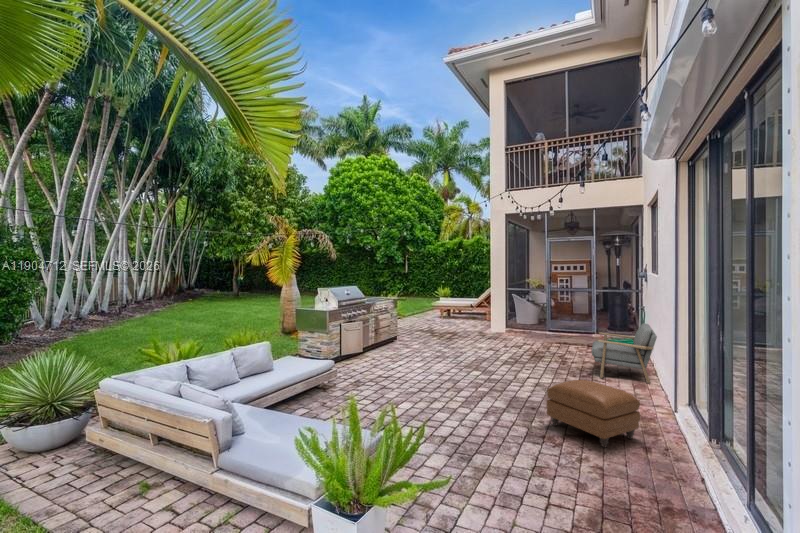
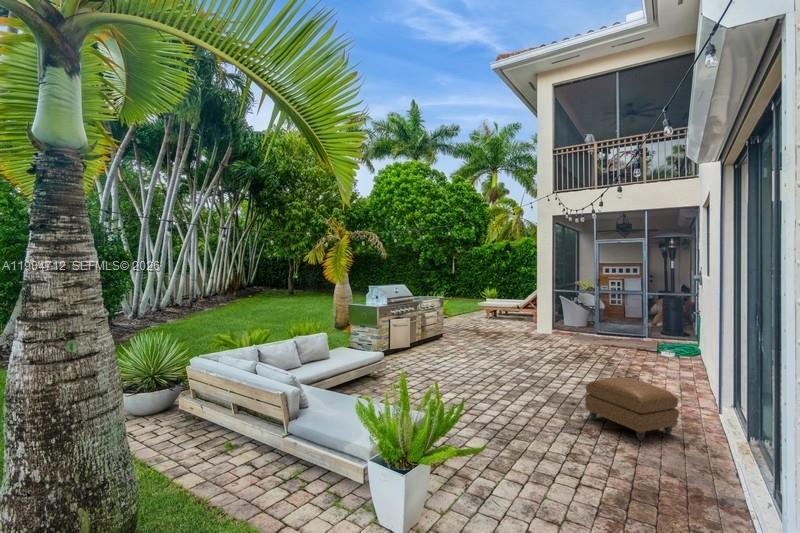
armchair: present [592,323,657,383] -> none [637,326,706,386]

